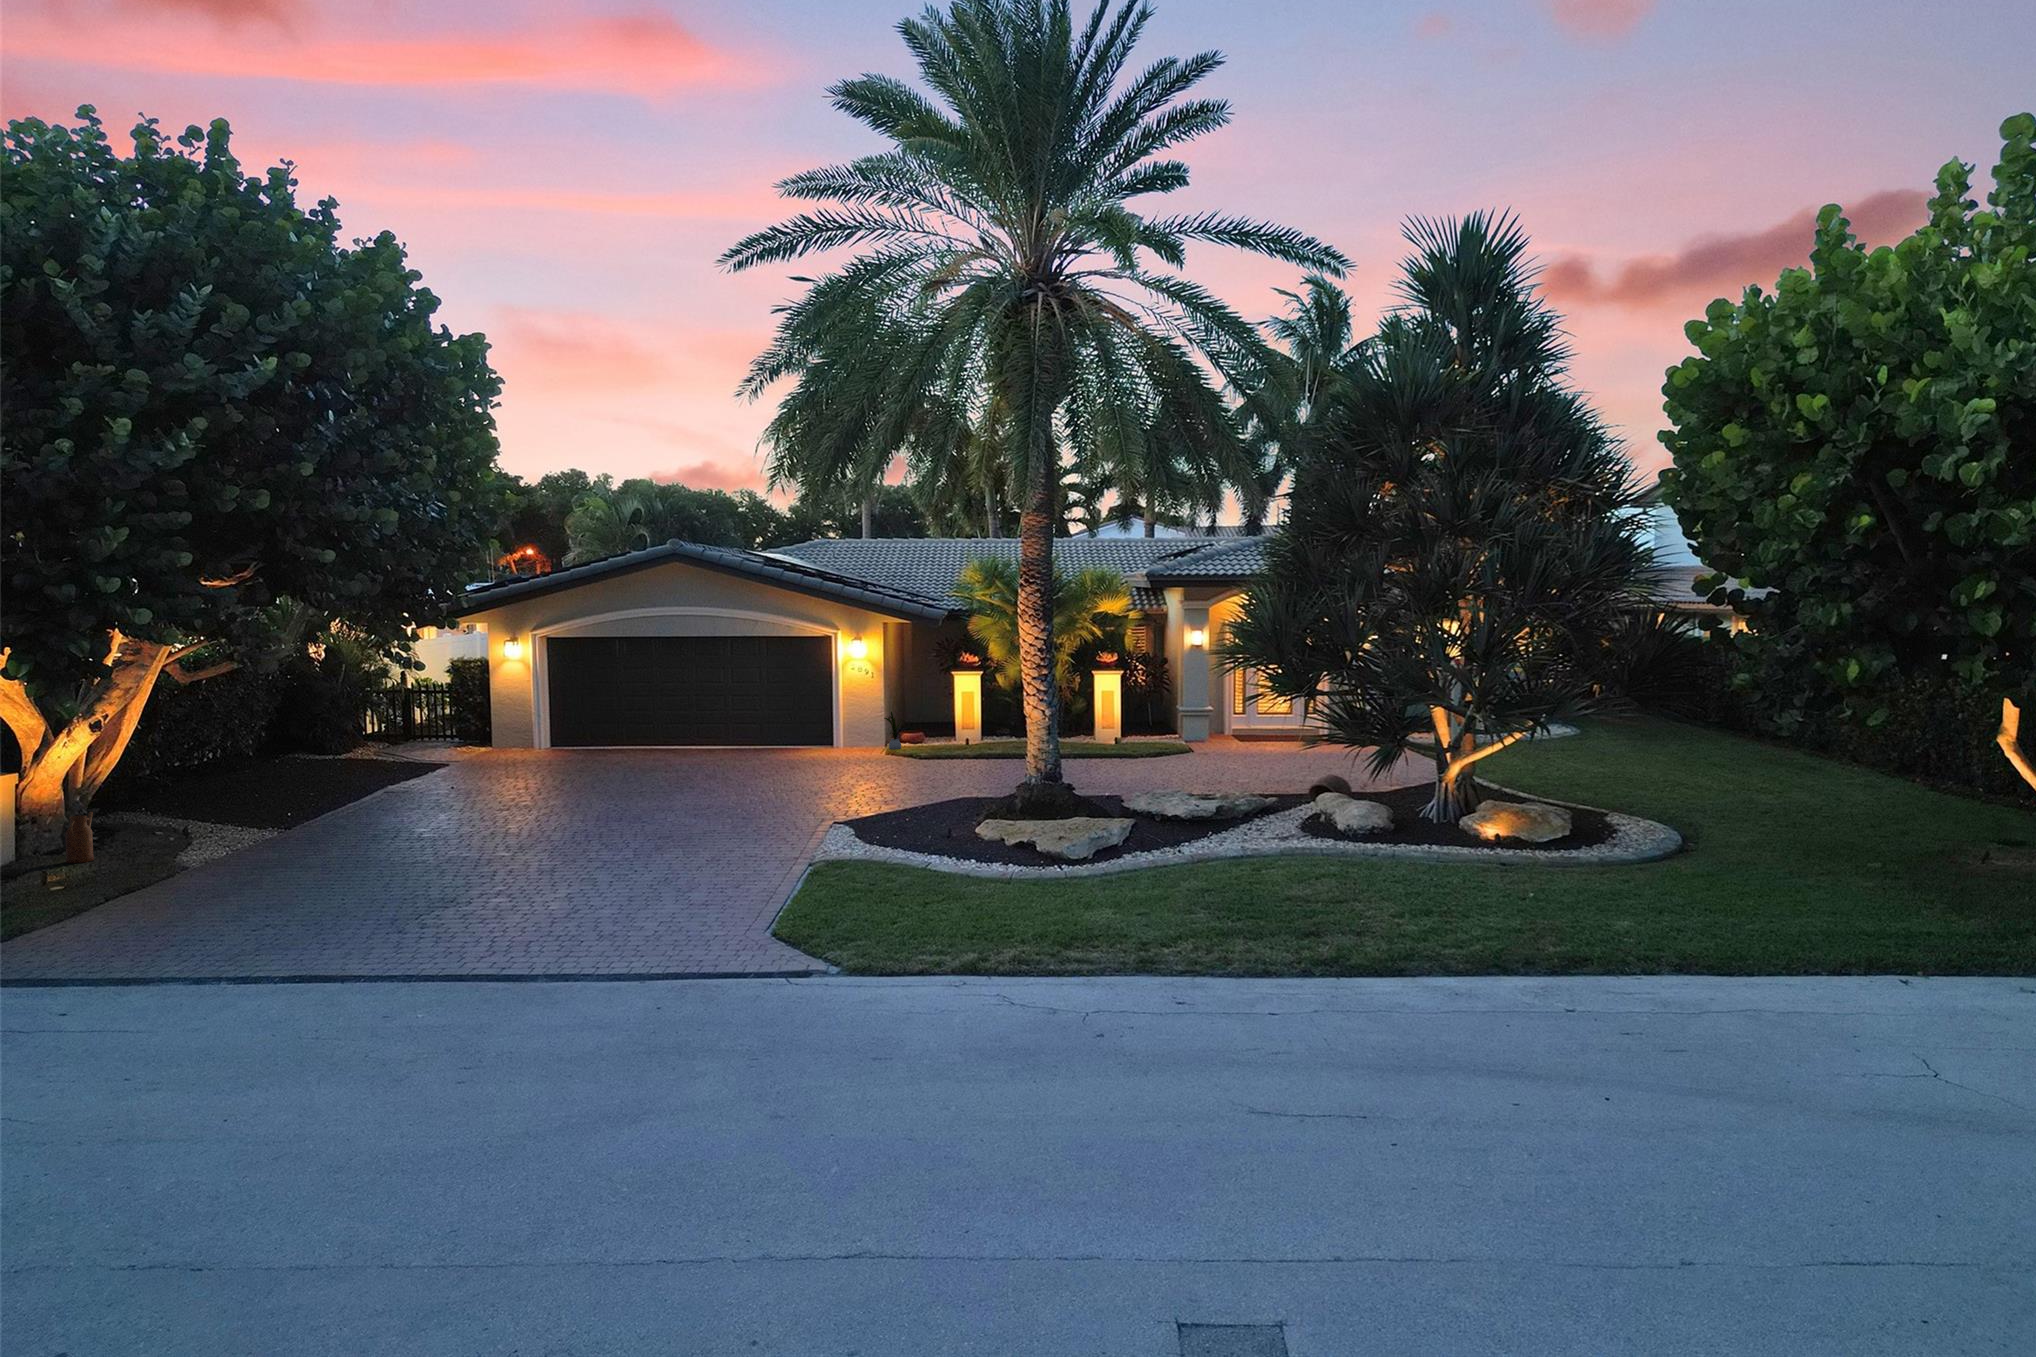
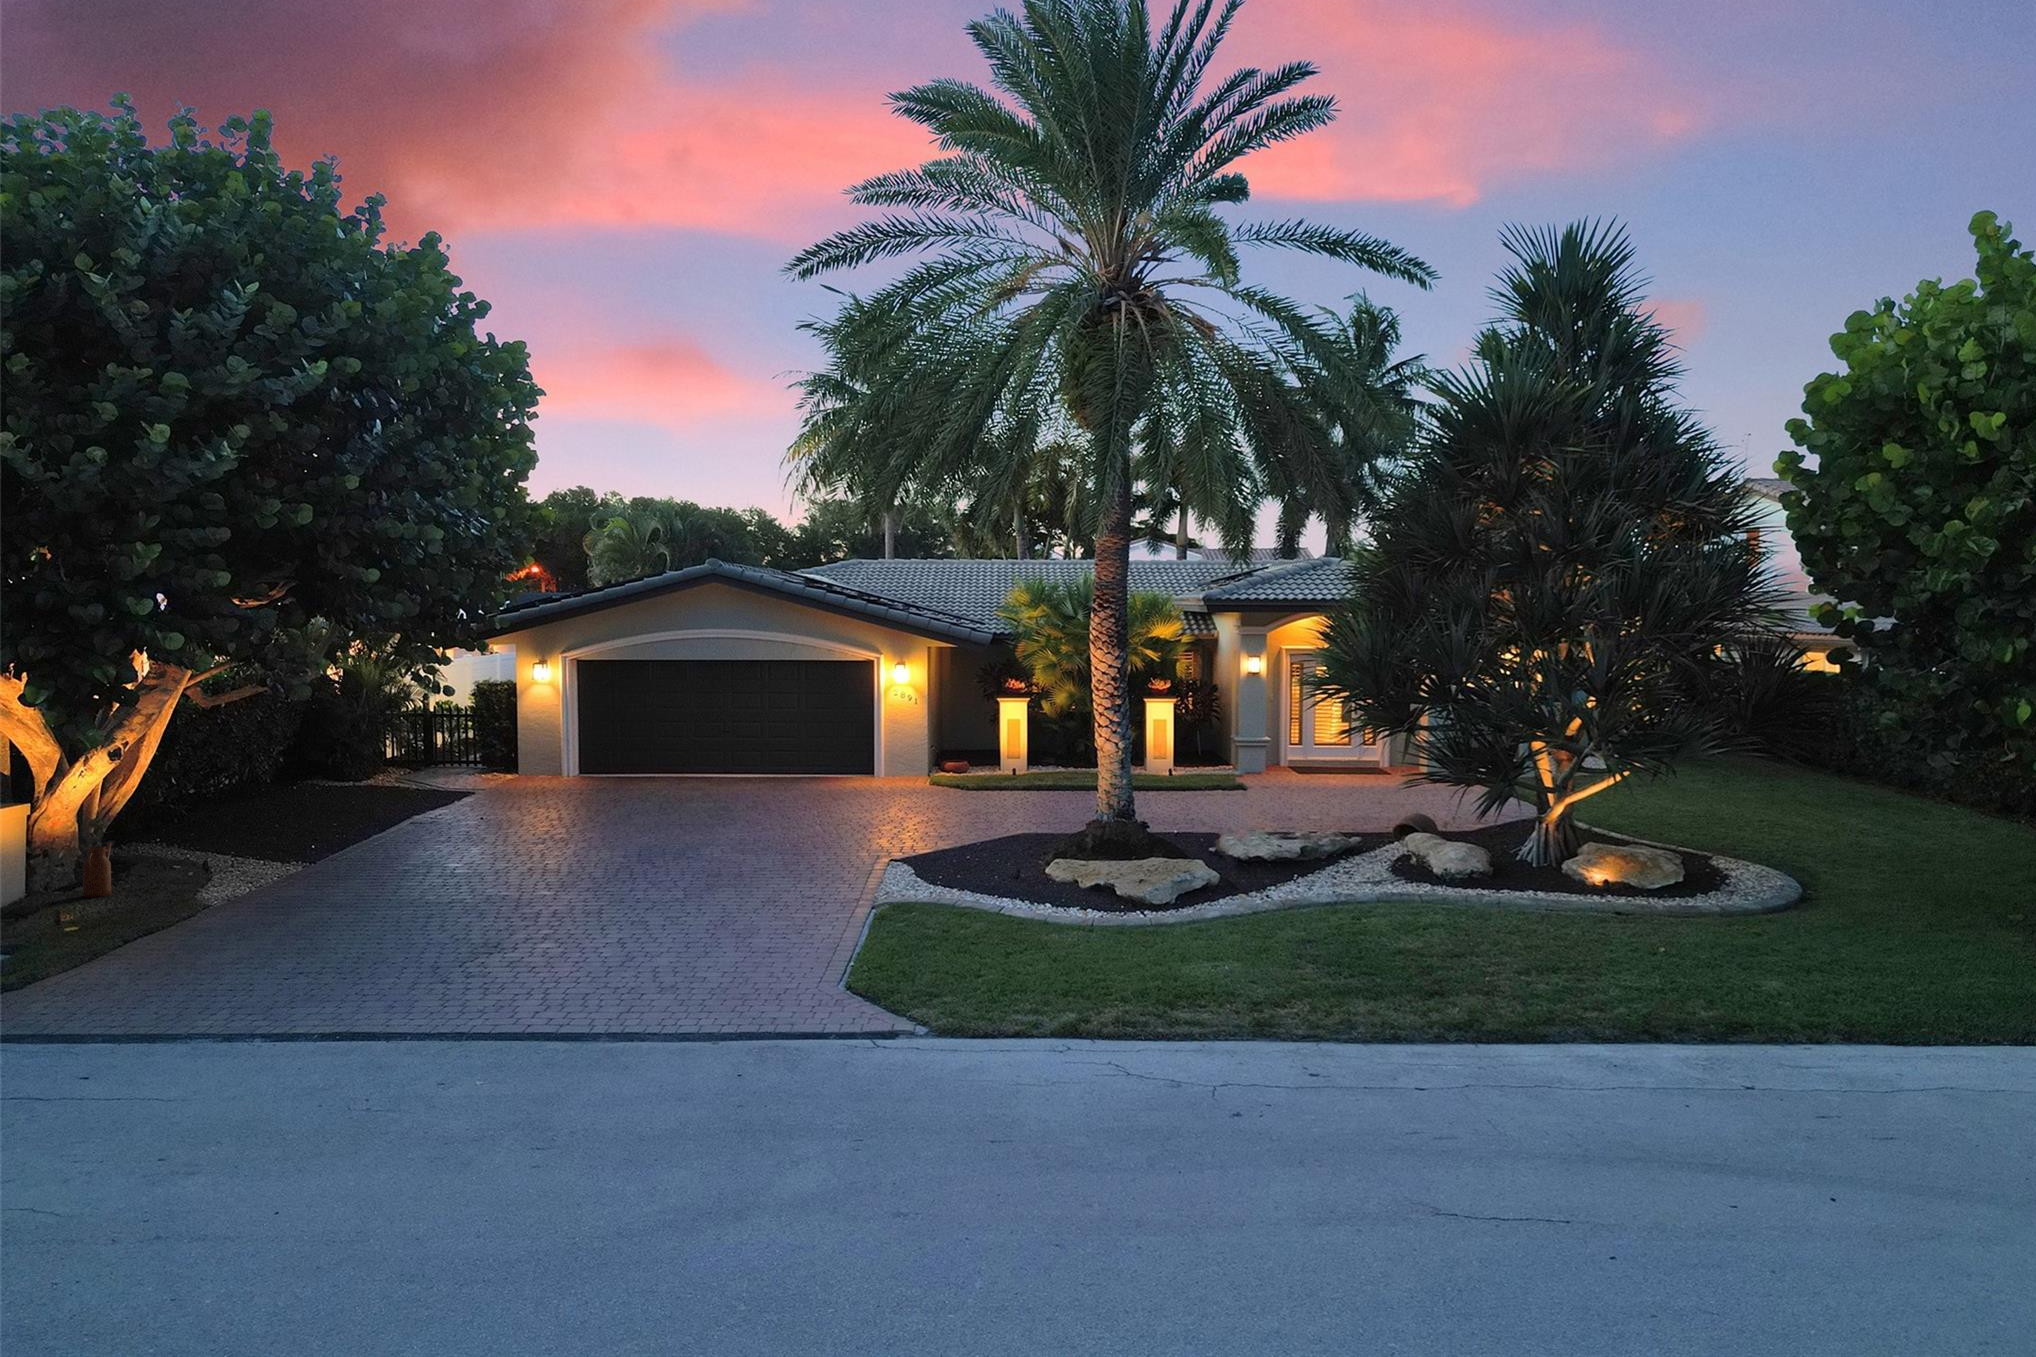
house plant: present [884,711,902,749] -> none [924,740,946,780]

